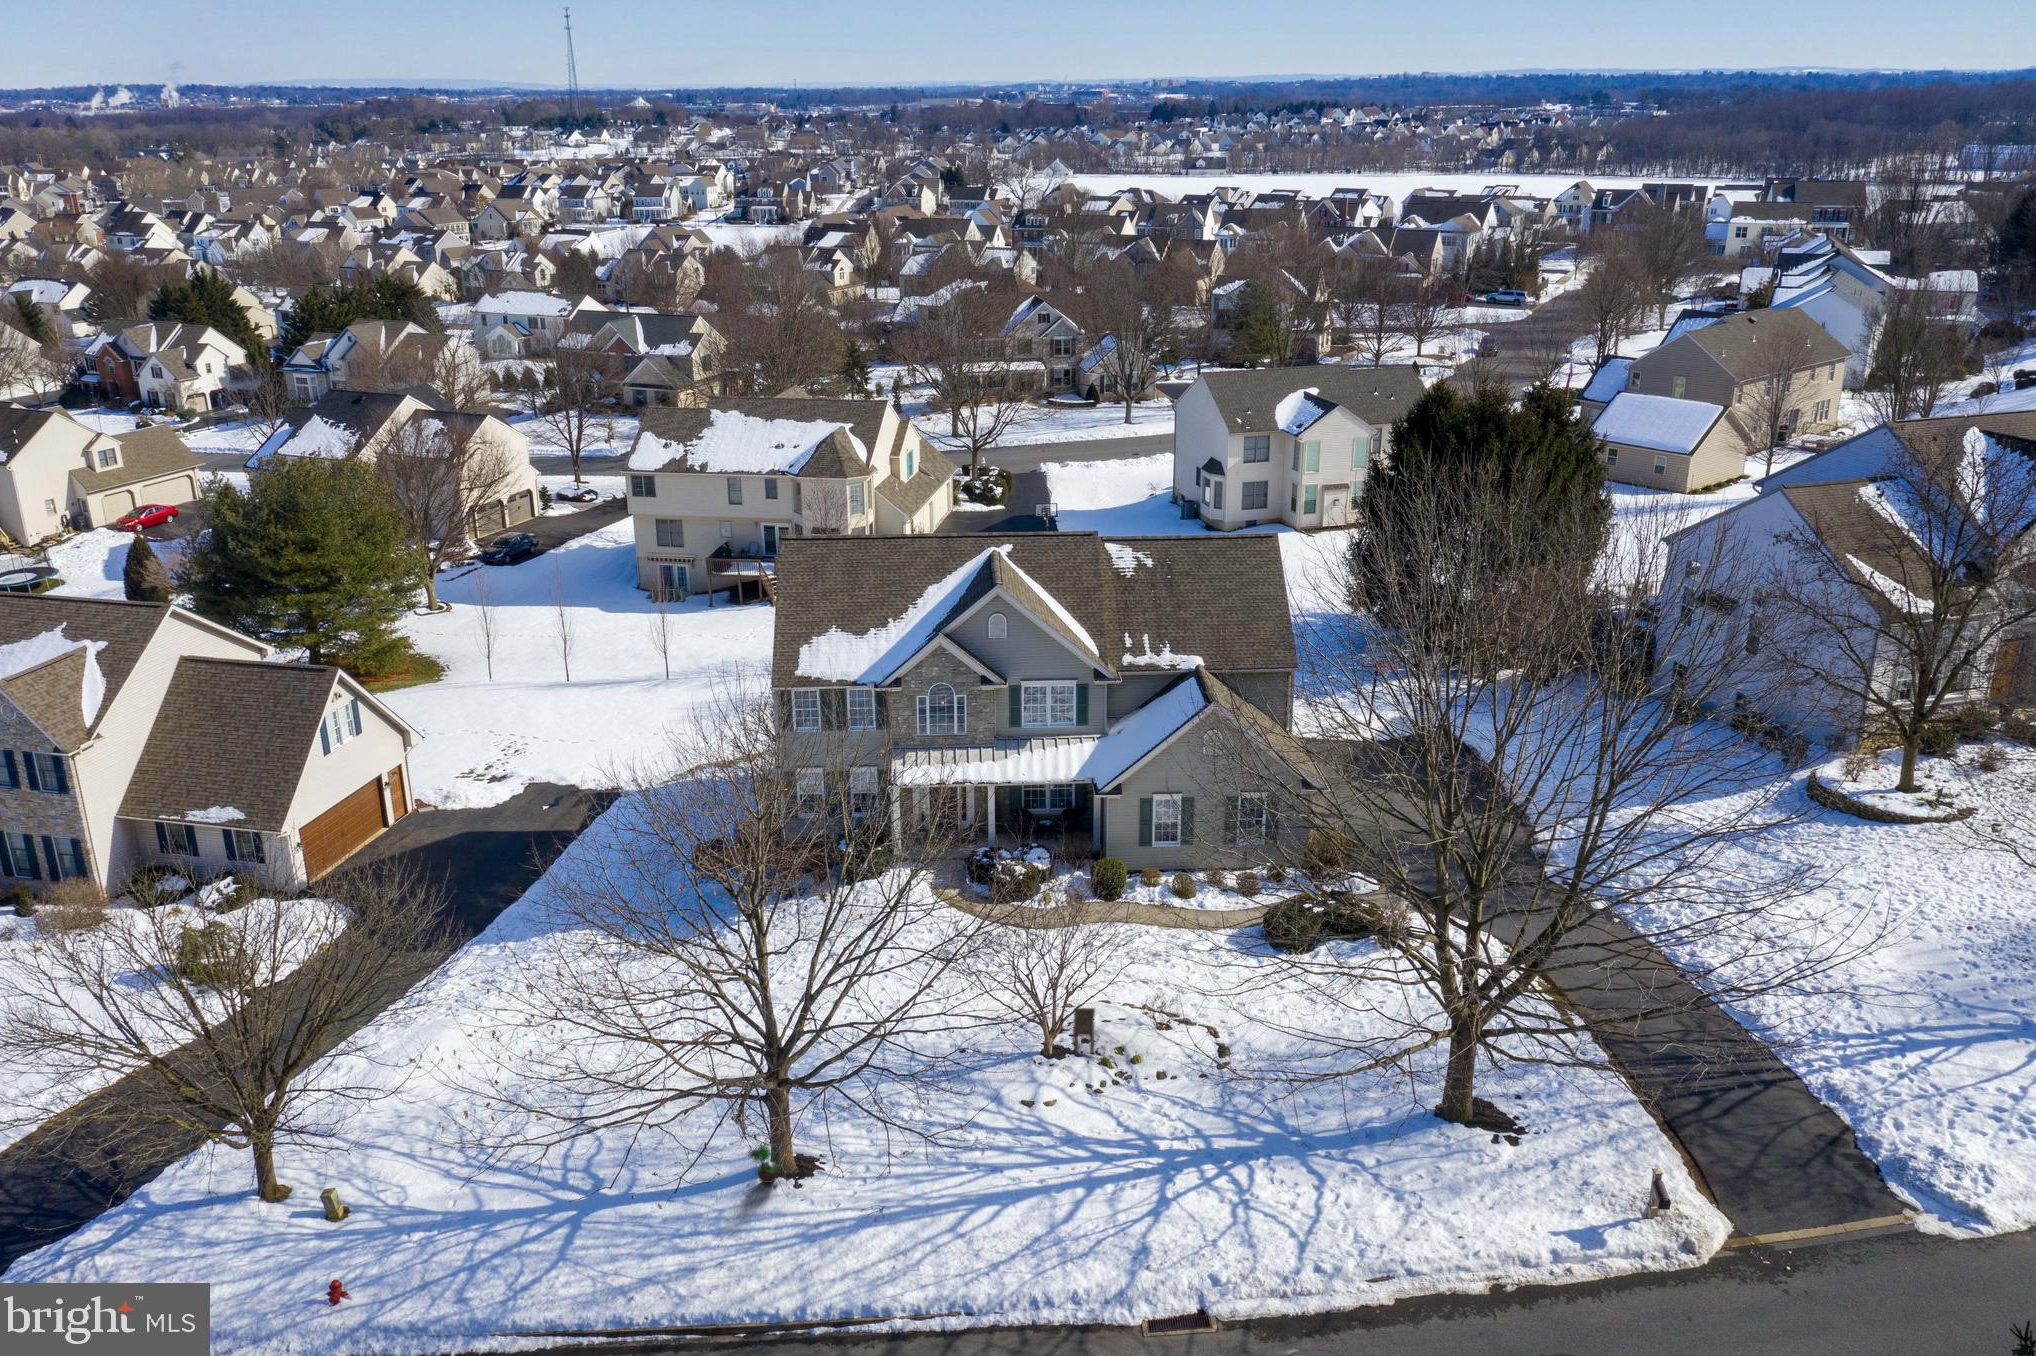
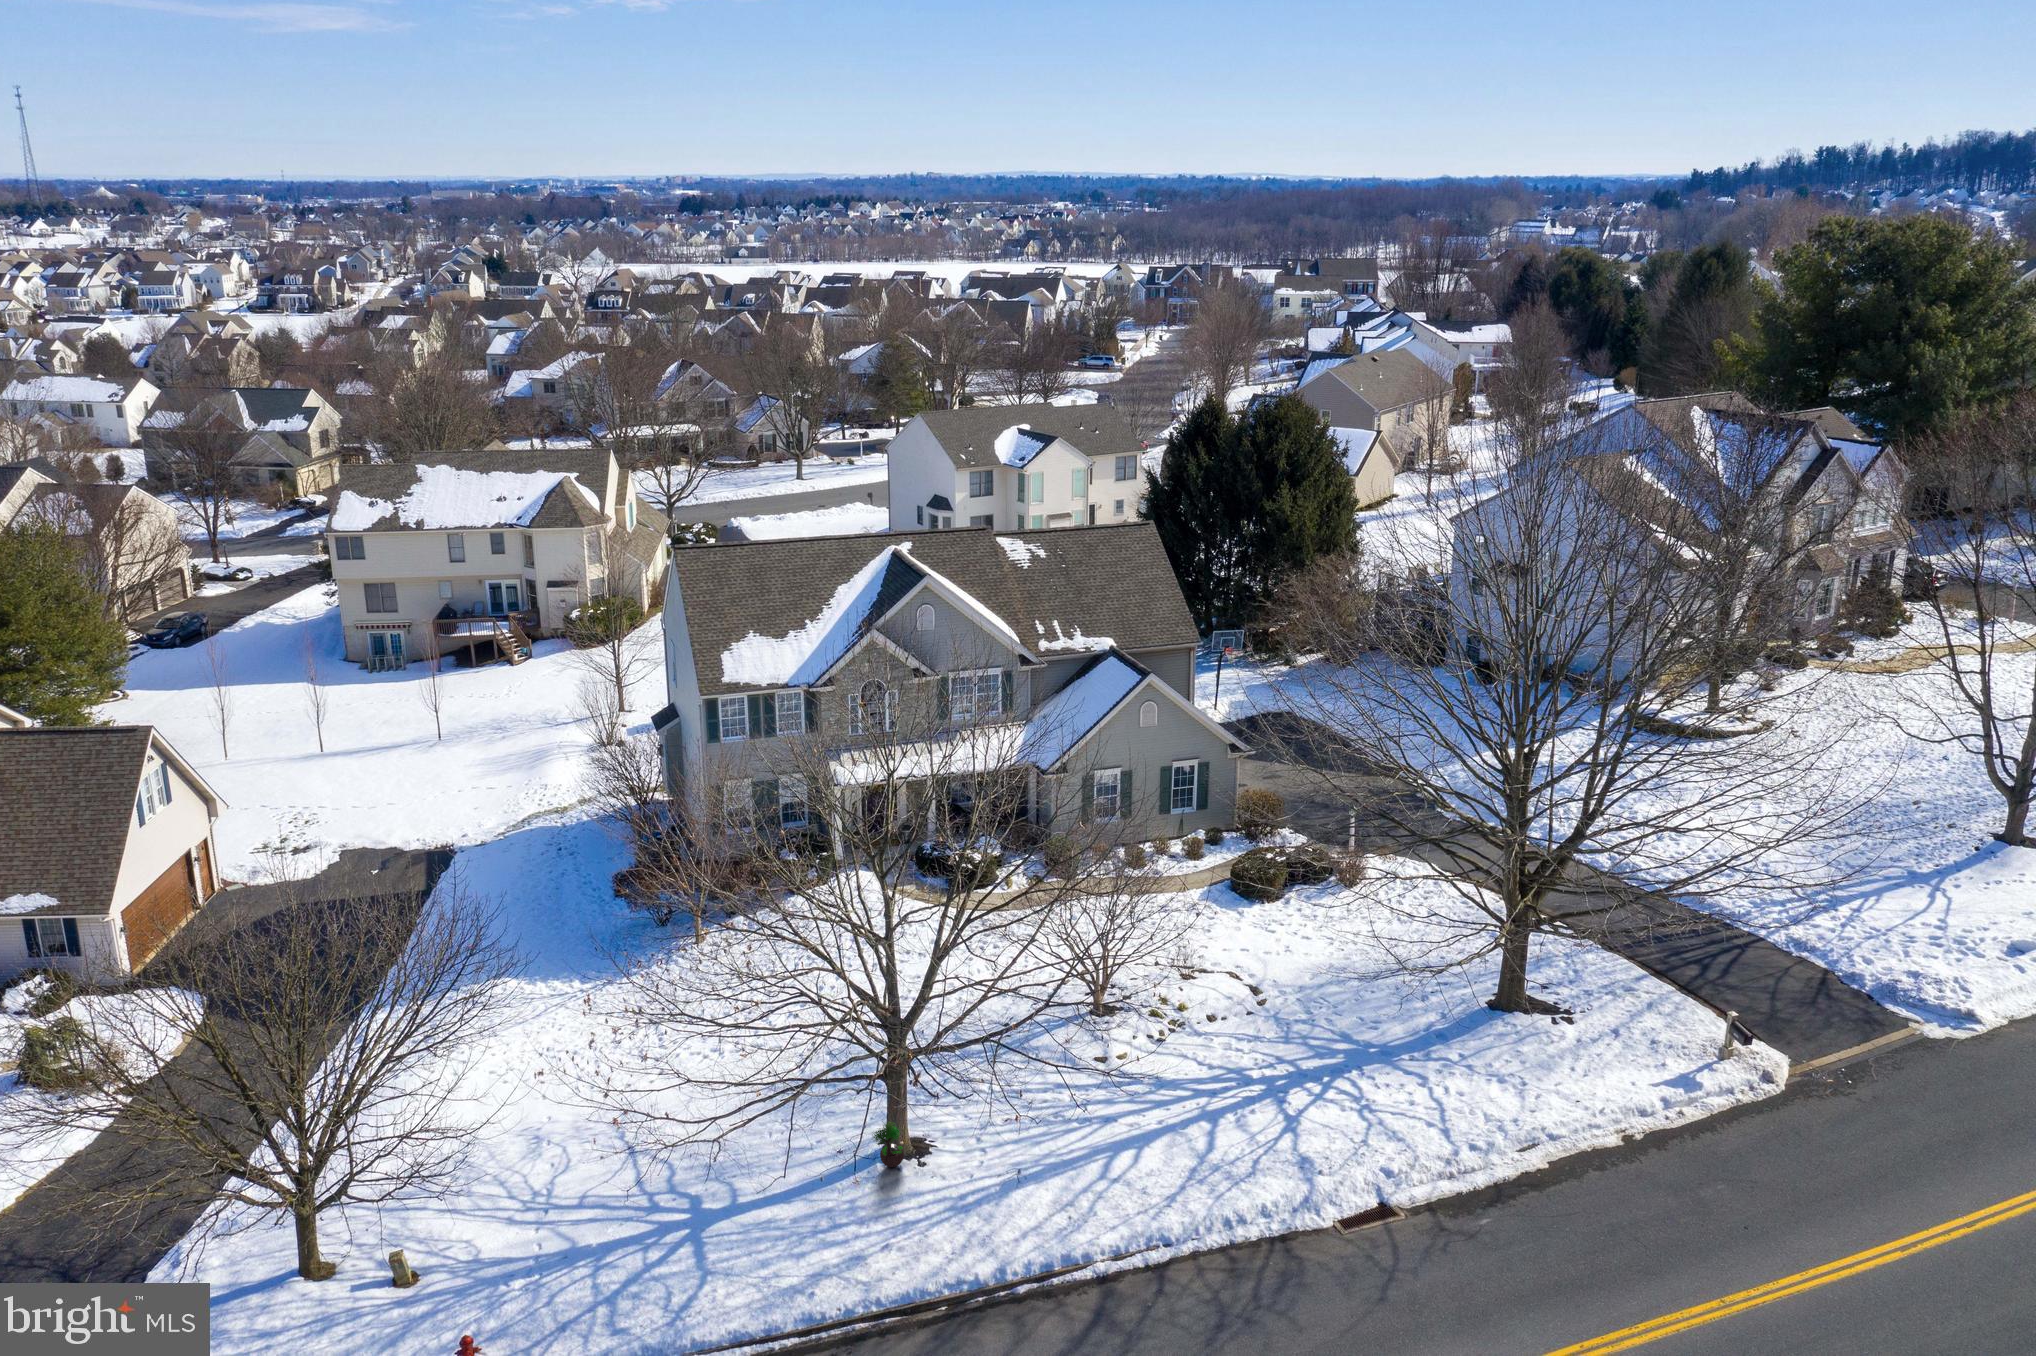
bench: present [1073,1008,1095,1055] -> none [1119,964,1152,1012]

